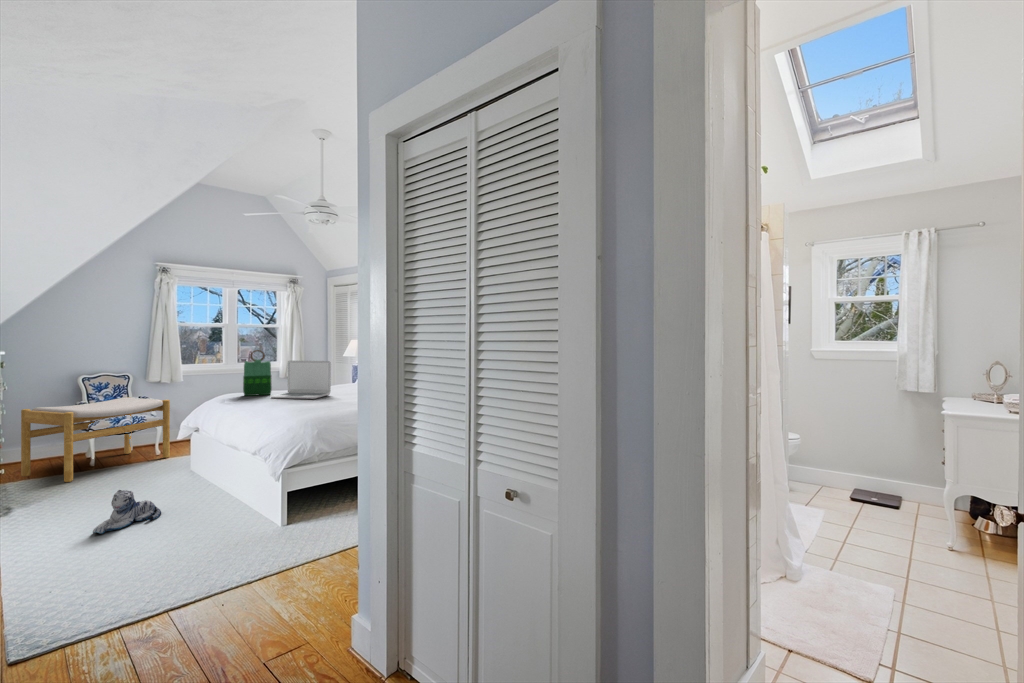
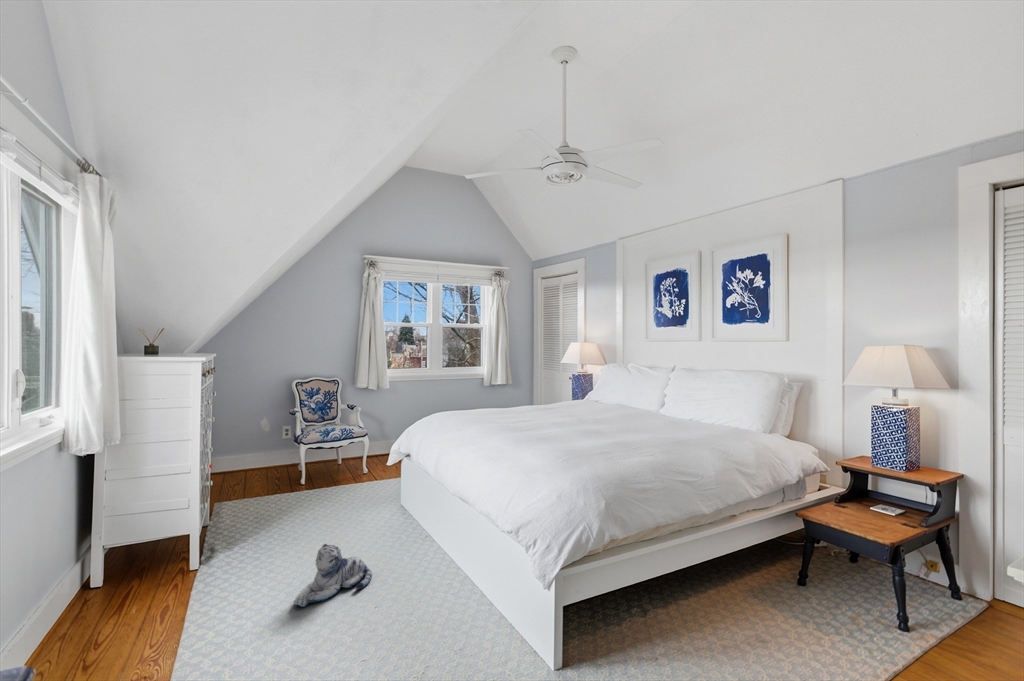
tote bag: present [243,350,272,396] -> none [460,355,493,415]
laptop: present [271,361,331,399] -> none [495,369,568,424]
footstool: present [21,397,170,482] -> none [239,406,377,505]

